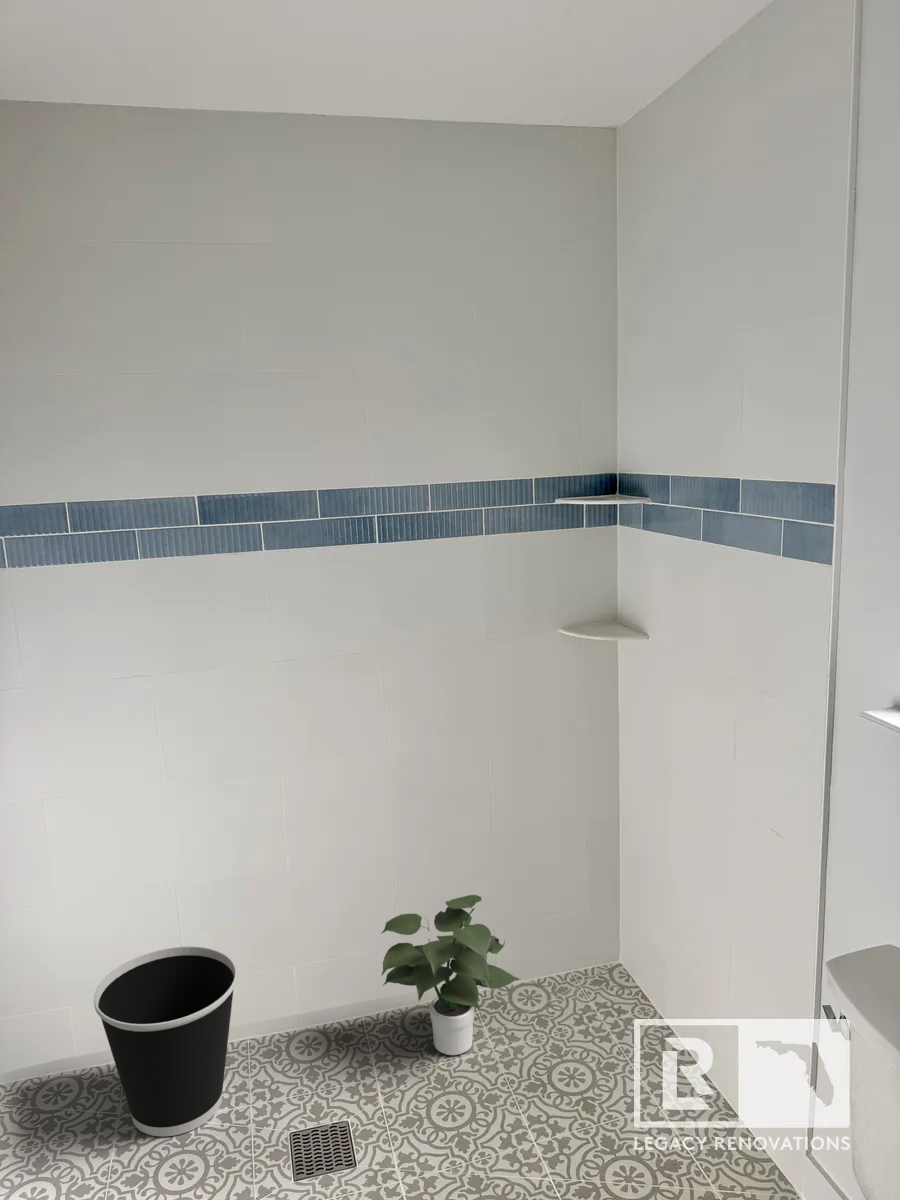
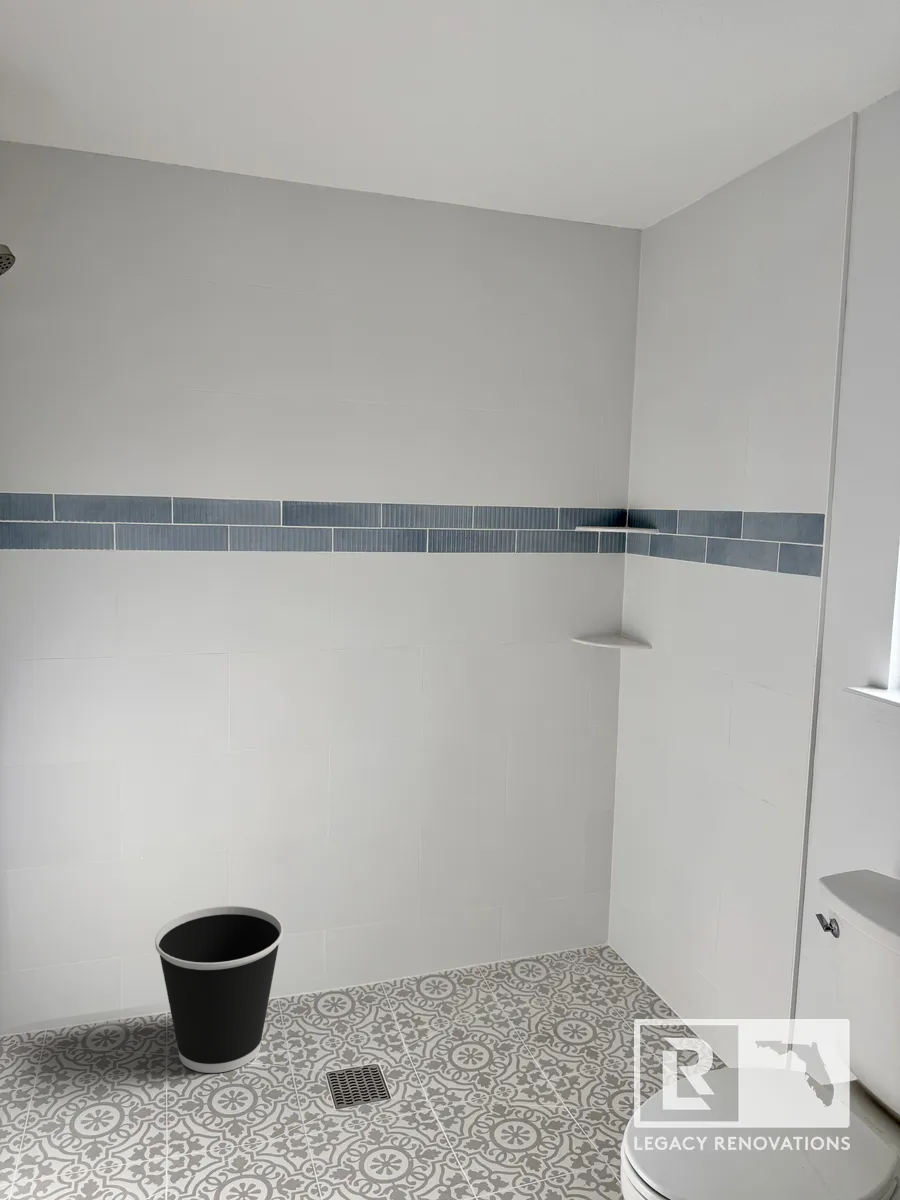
potted plant: present [382,895,520,1055] -> none [404,871,528,1014]

